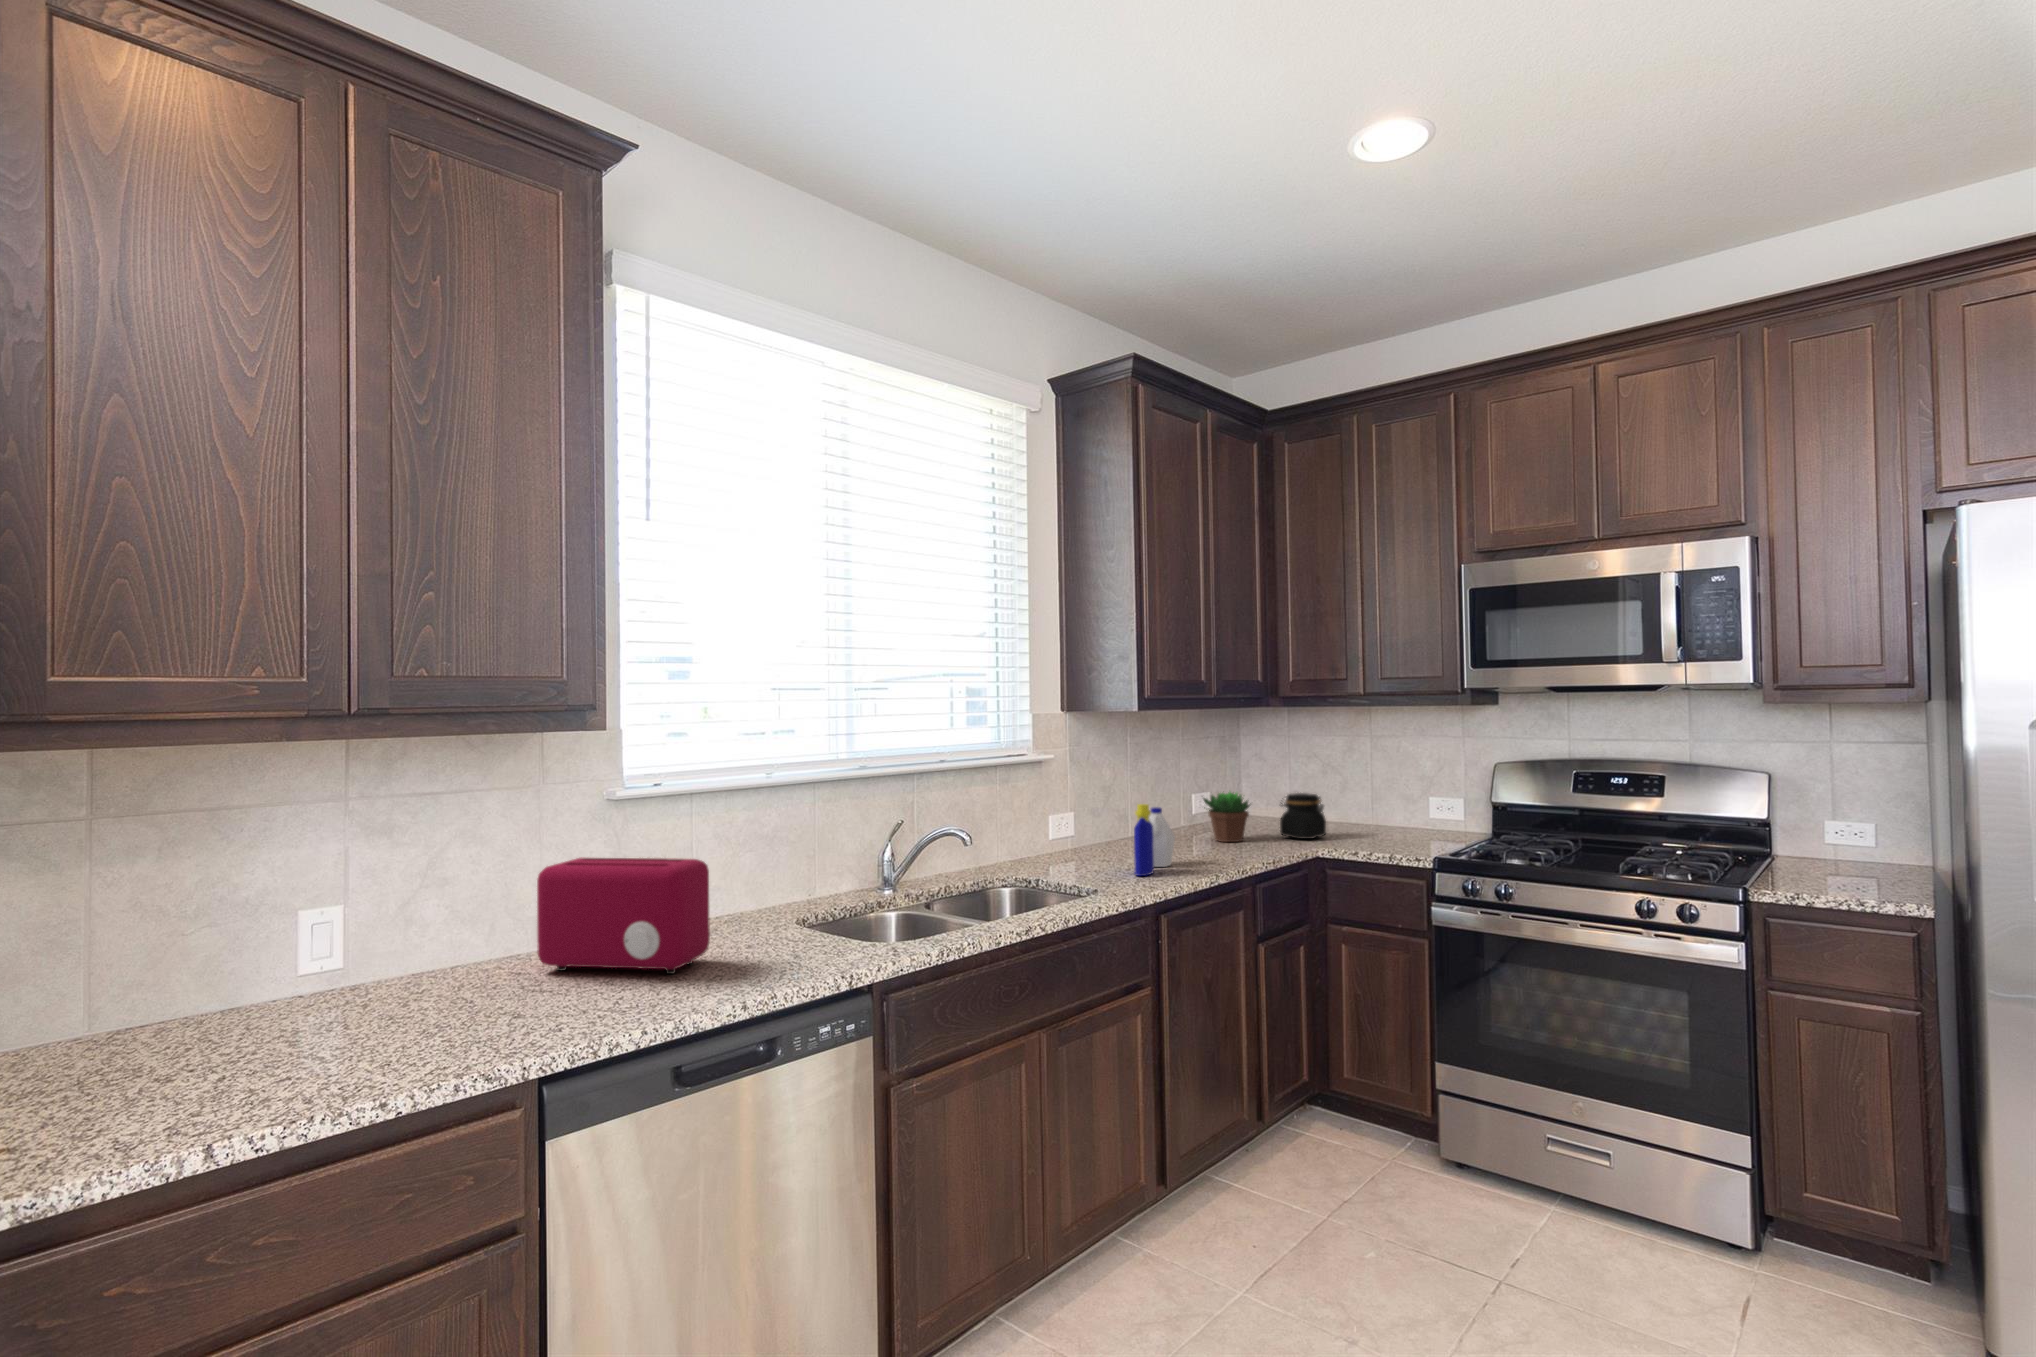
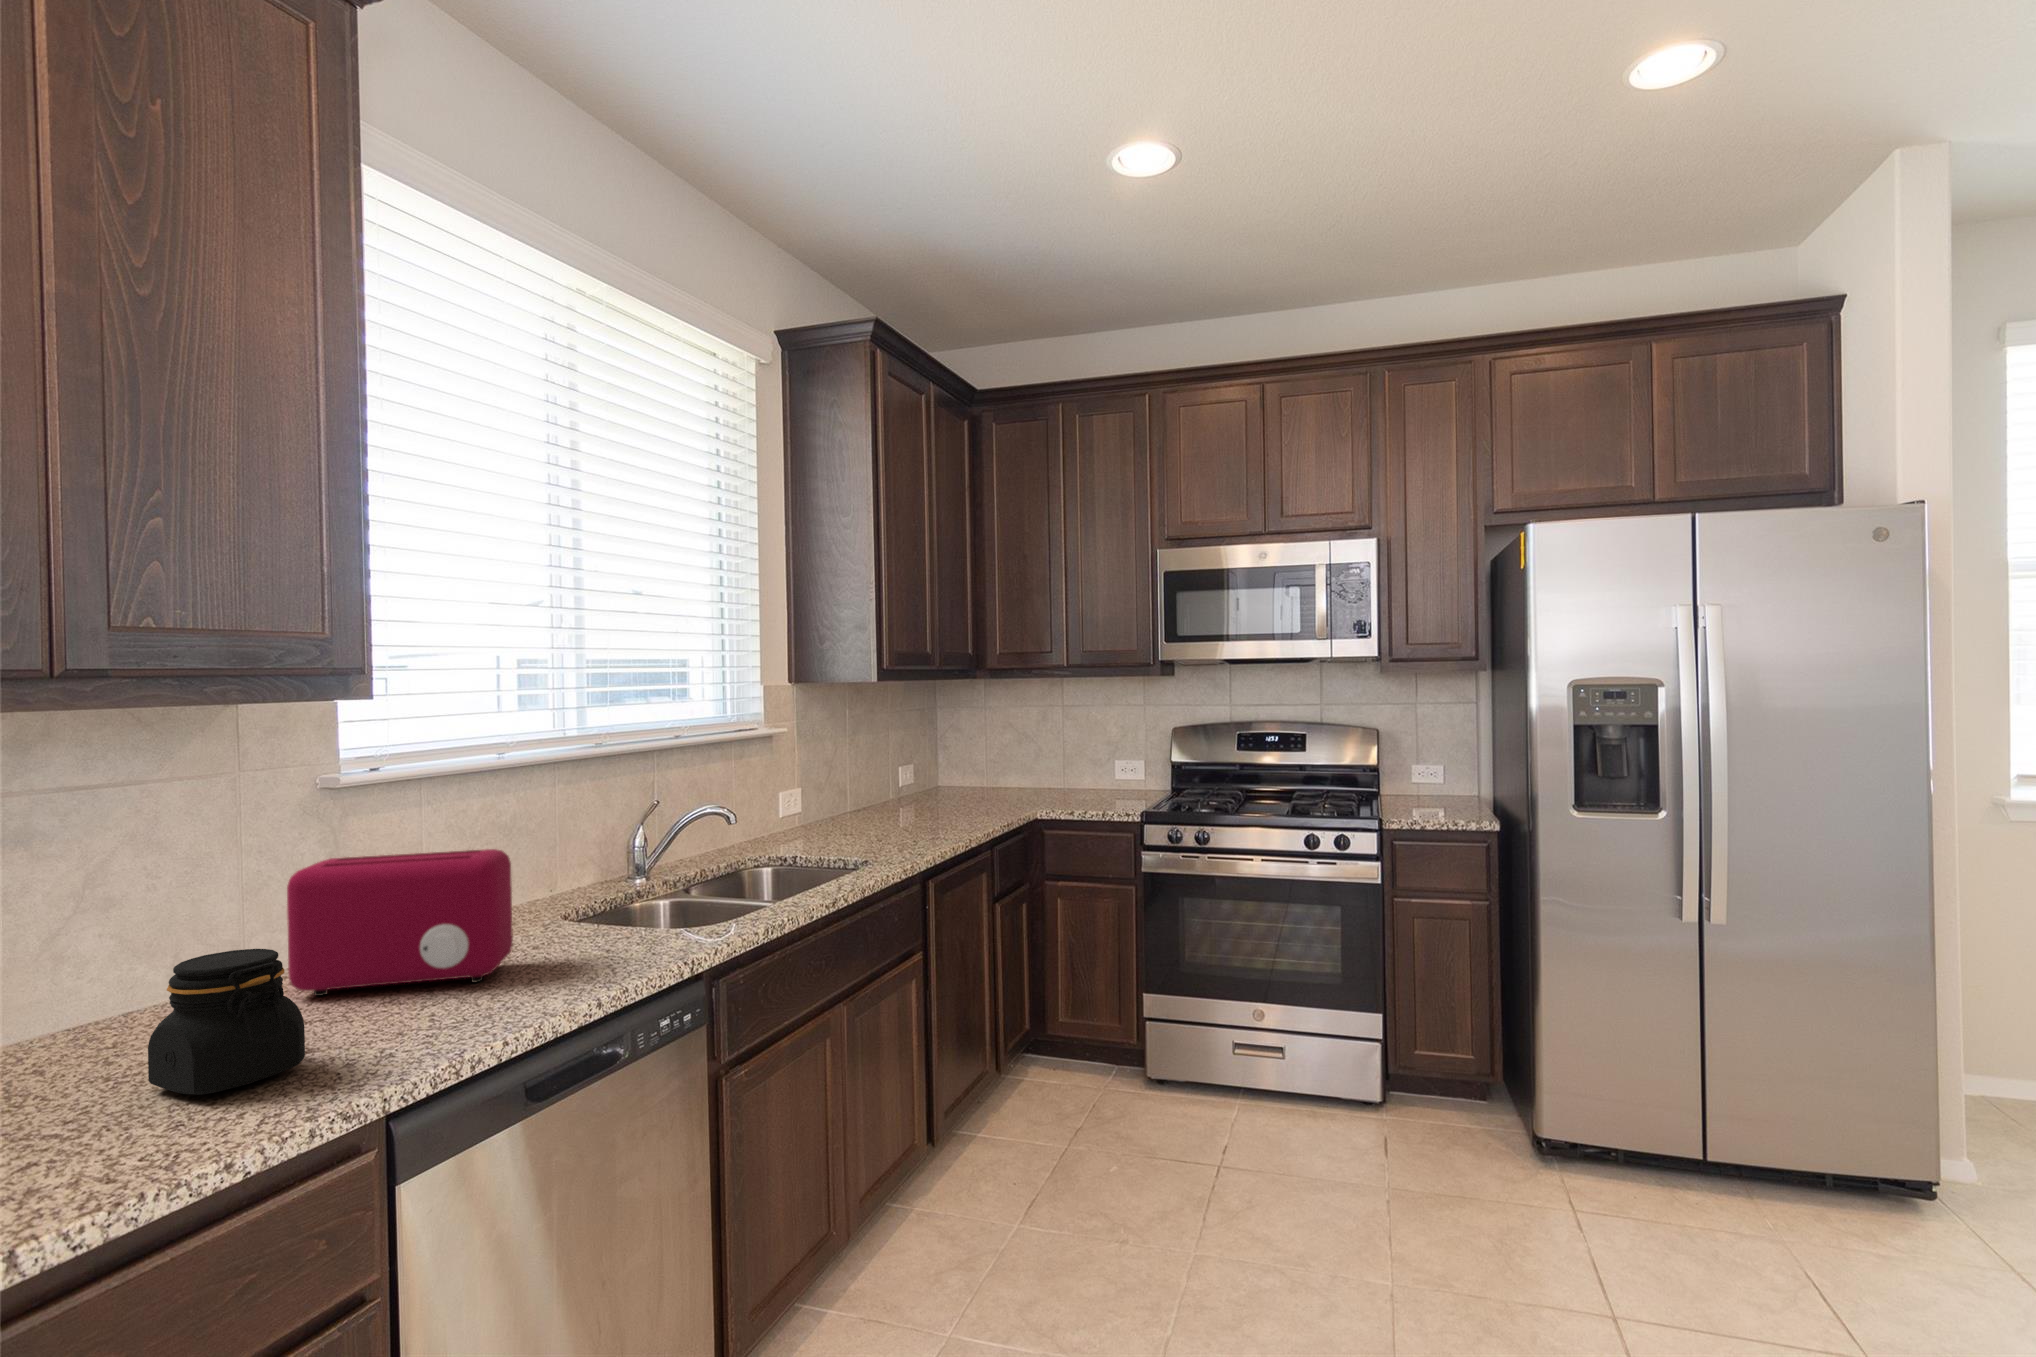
succulent plant: present [1203,792,1250,842] -> none [924,762,972,812]
jar: present [1280,793,1326,839] -> present [148,949,305,1095]
bottle: present [1134,804,1175,876] -> none [883,776,922,846]

